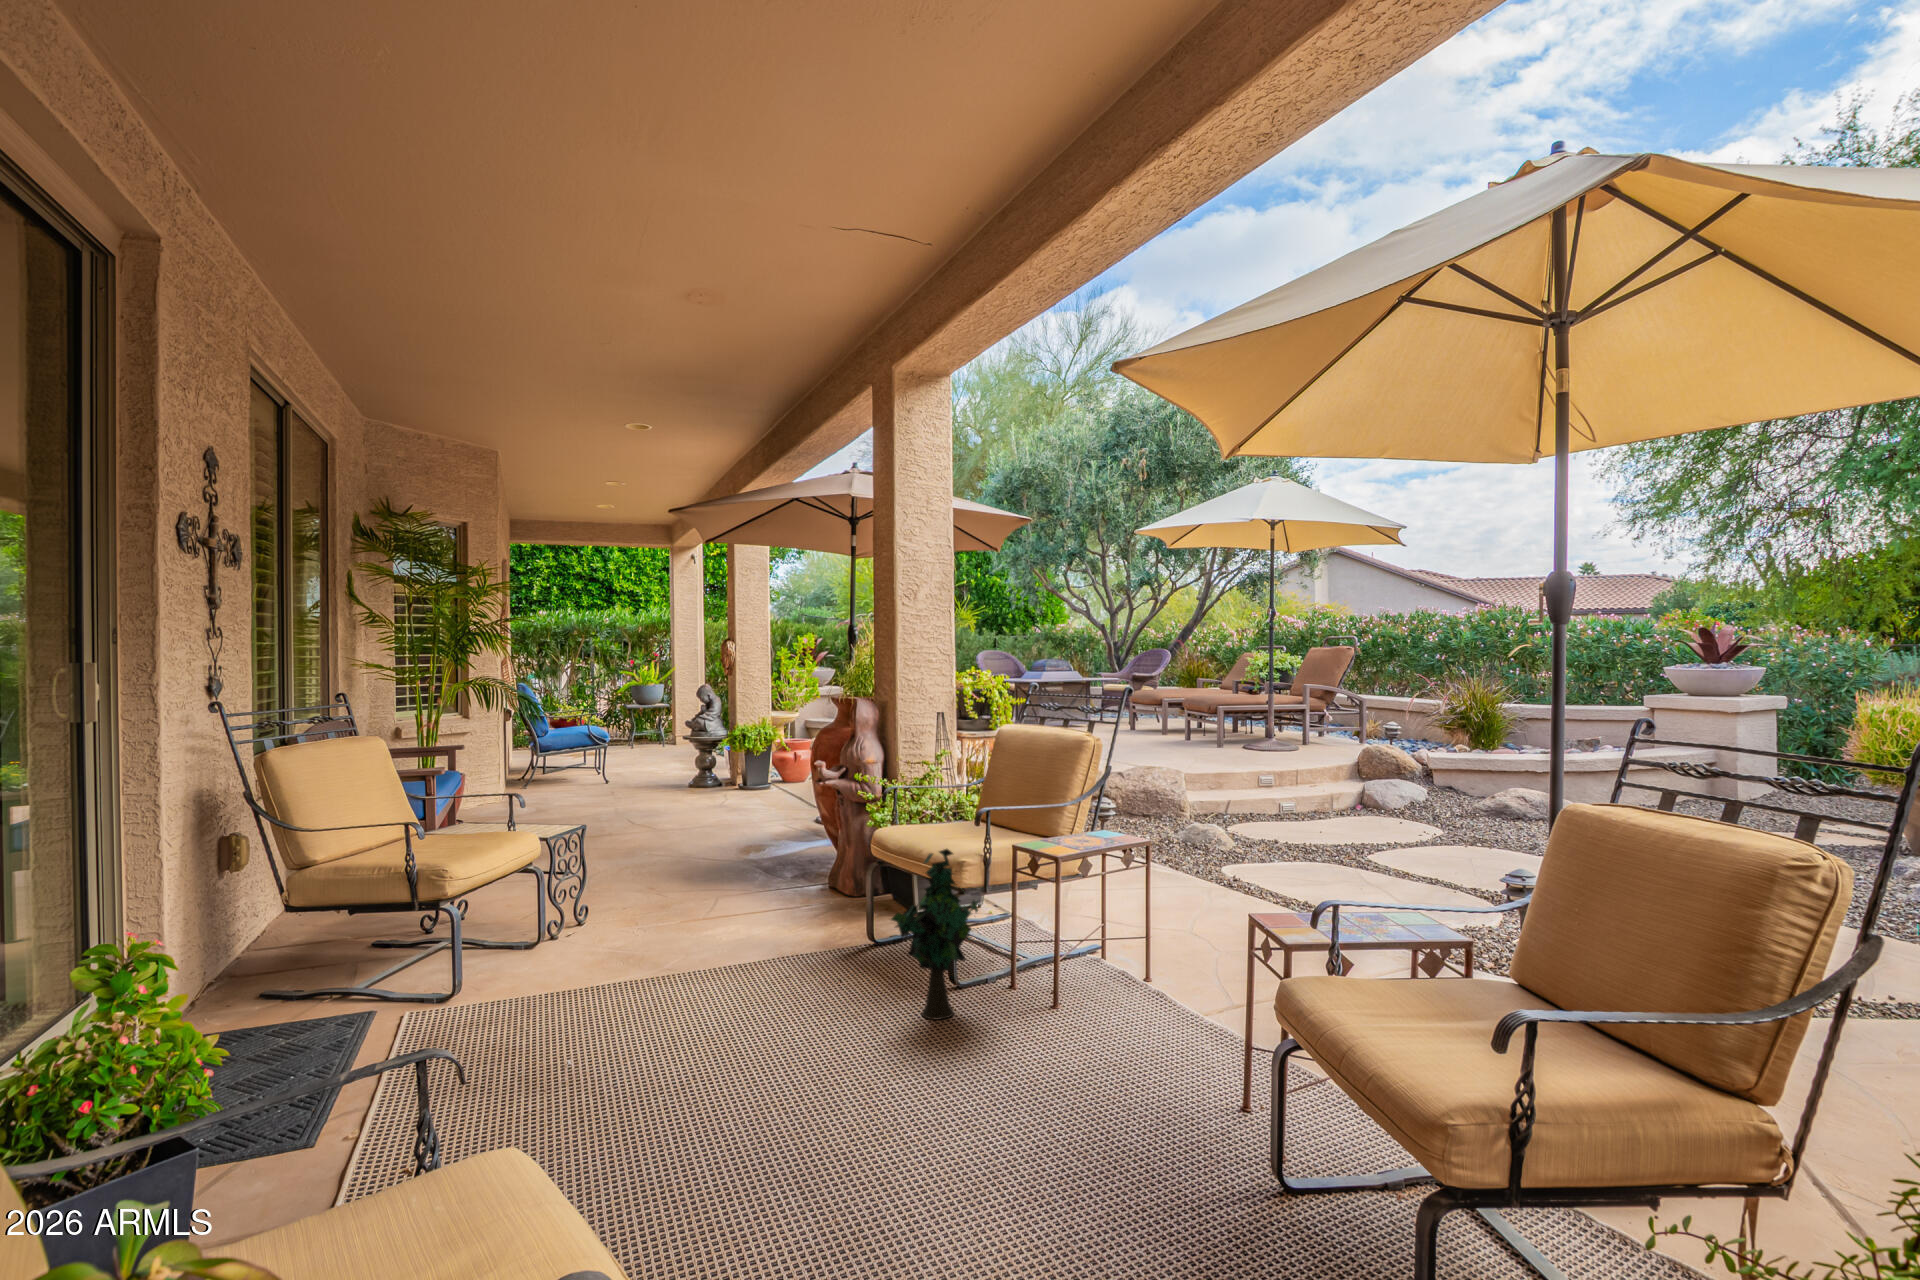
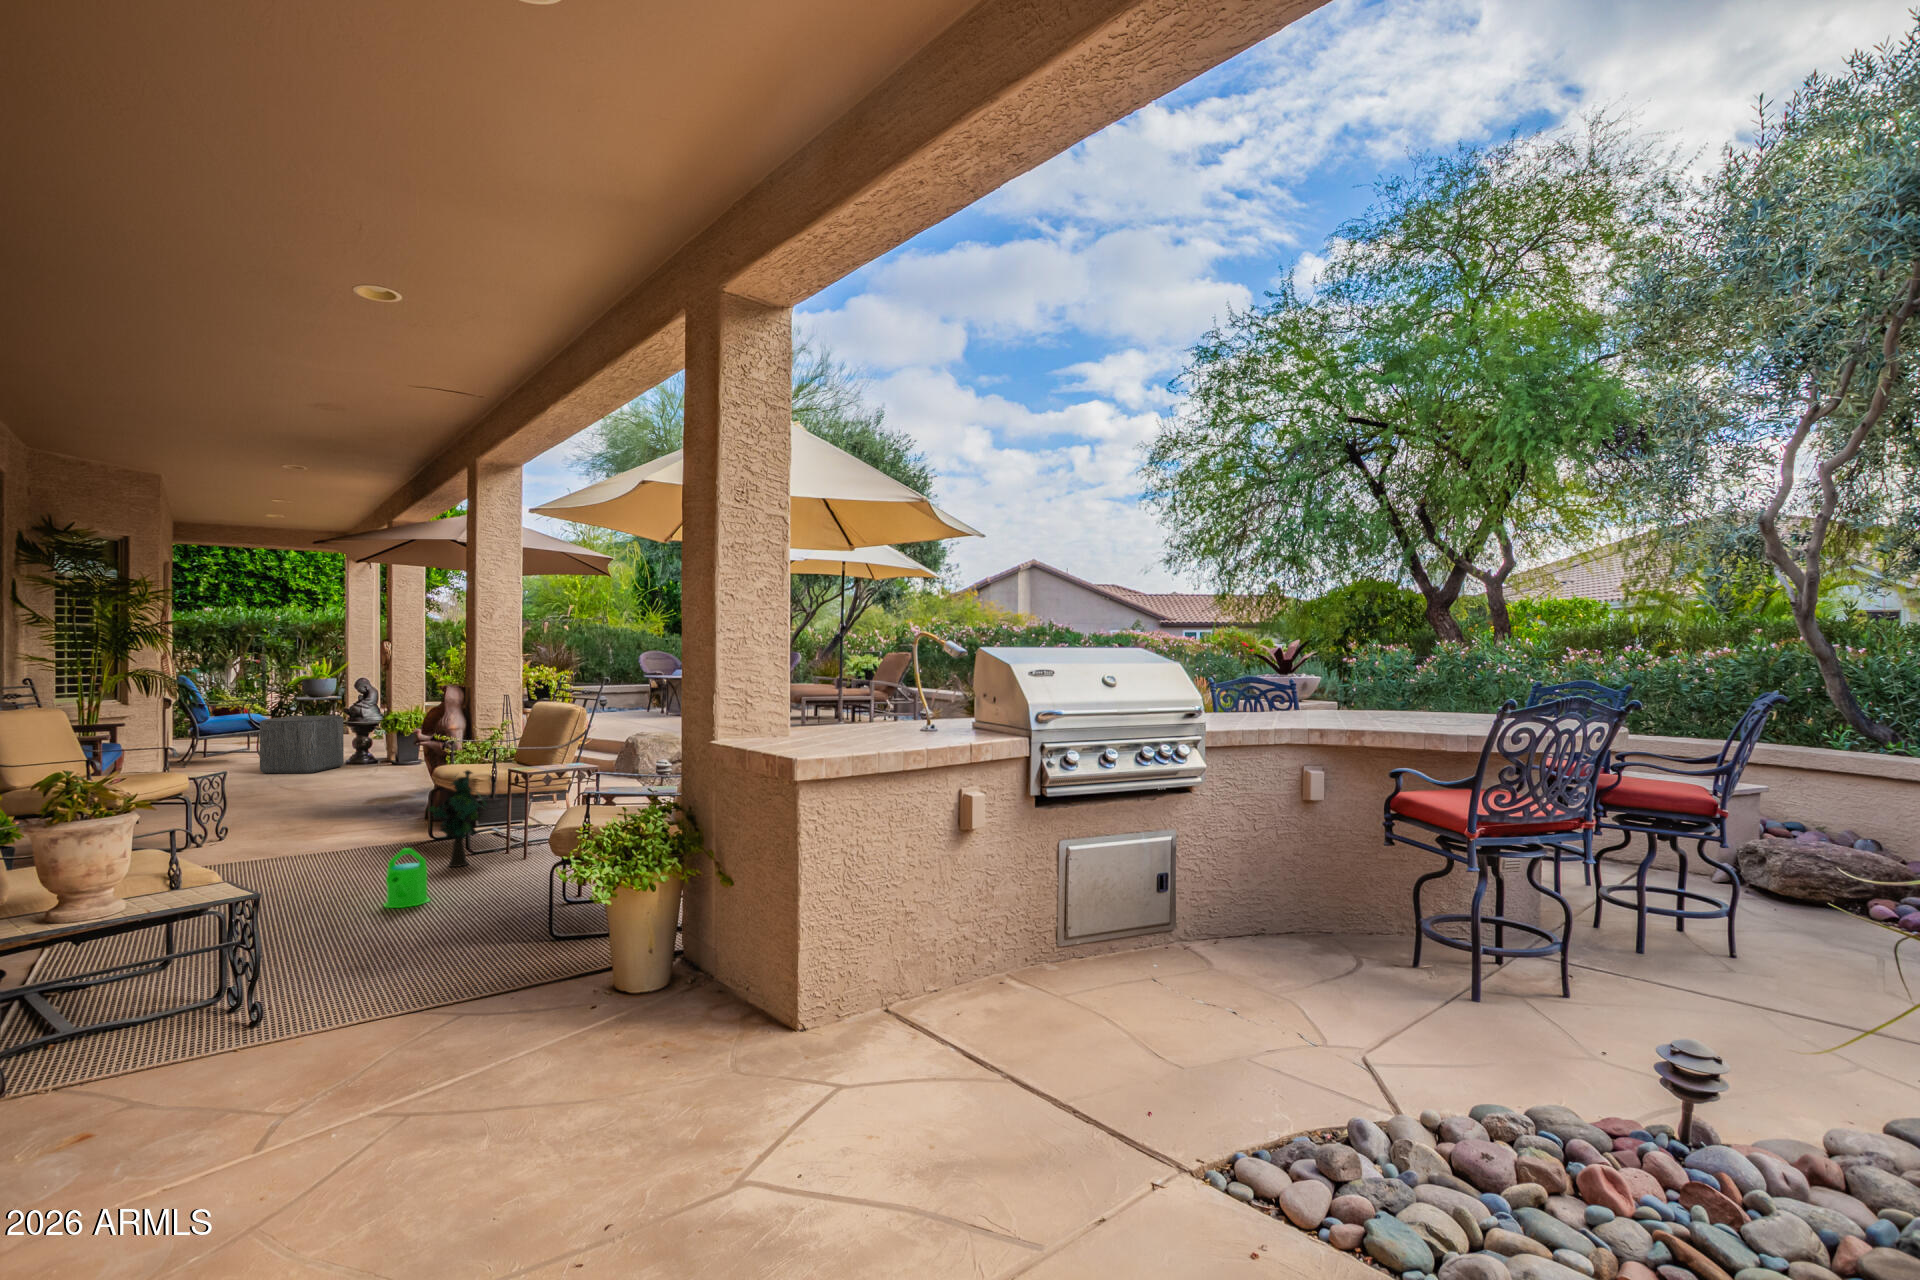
ottoman: none [603,730,690,801] -> present [260,715,344,773]
watering can: none [870,1028,955,1157] -> present [384,848,430,908]

